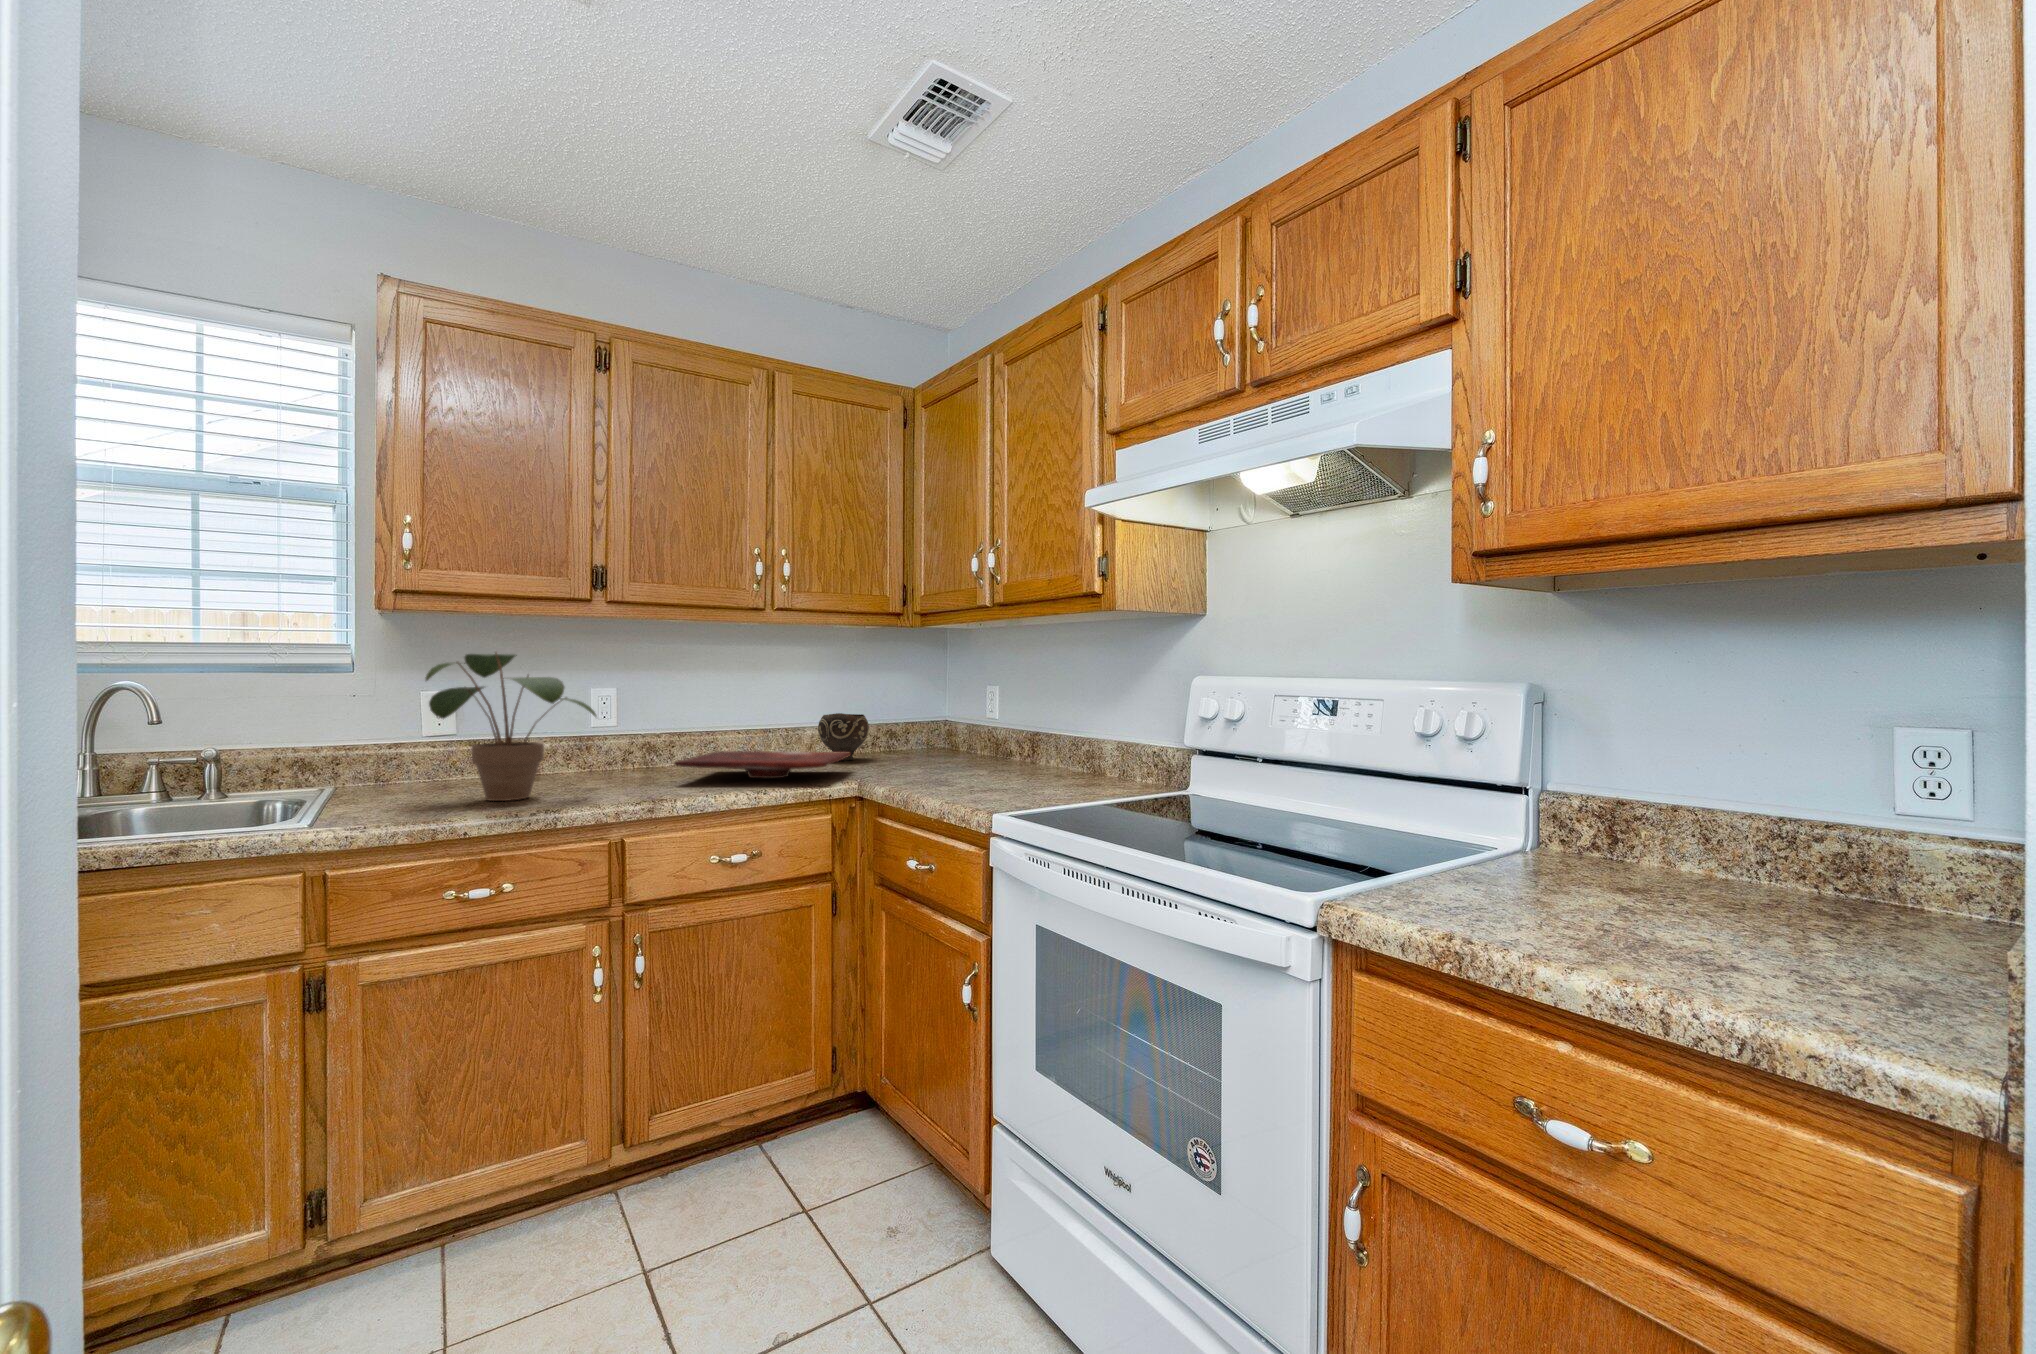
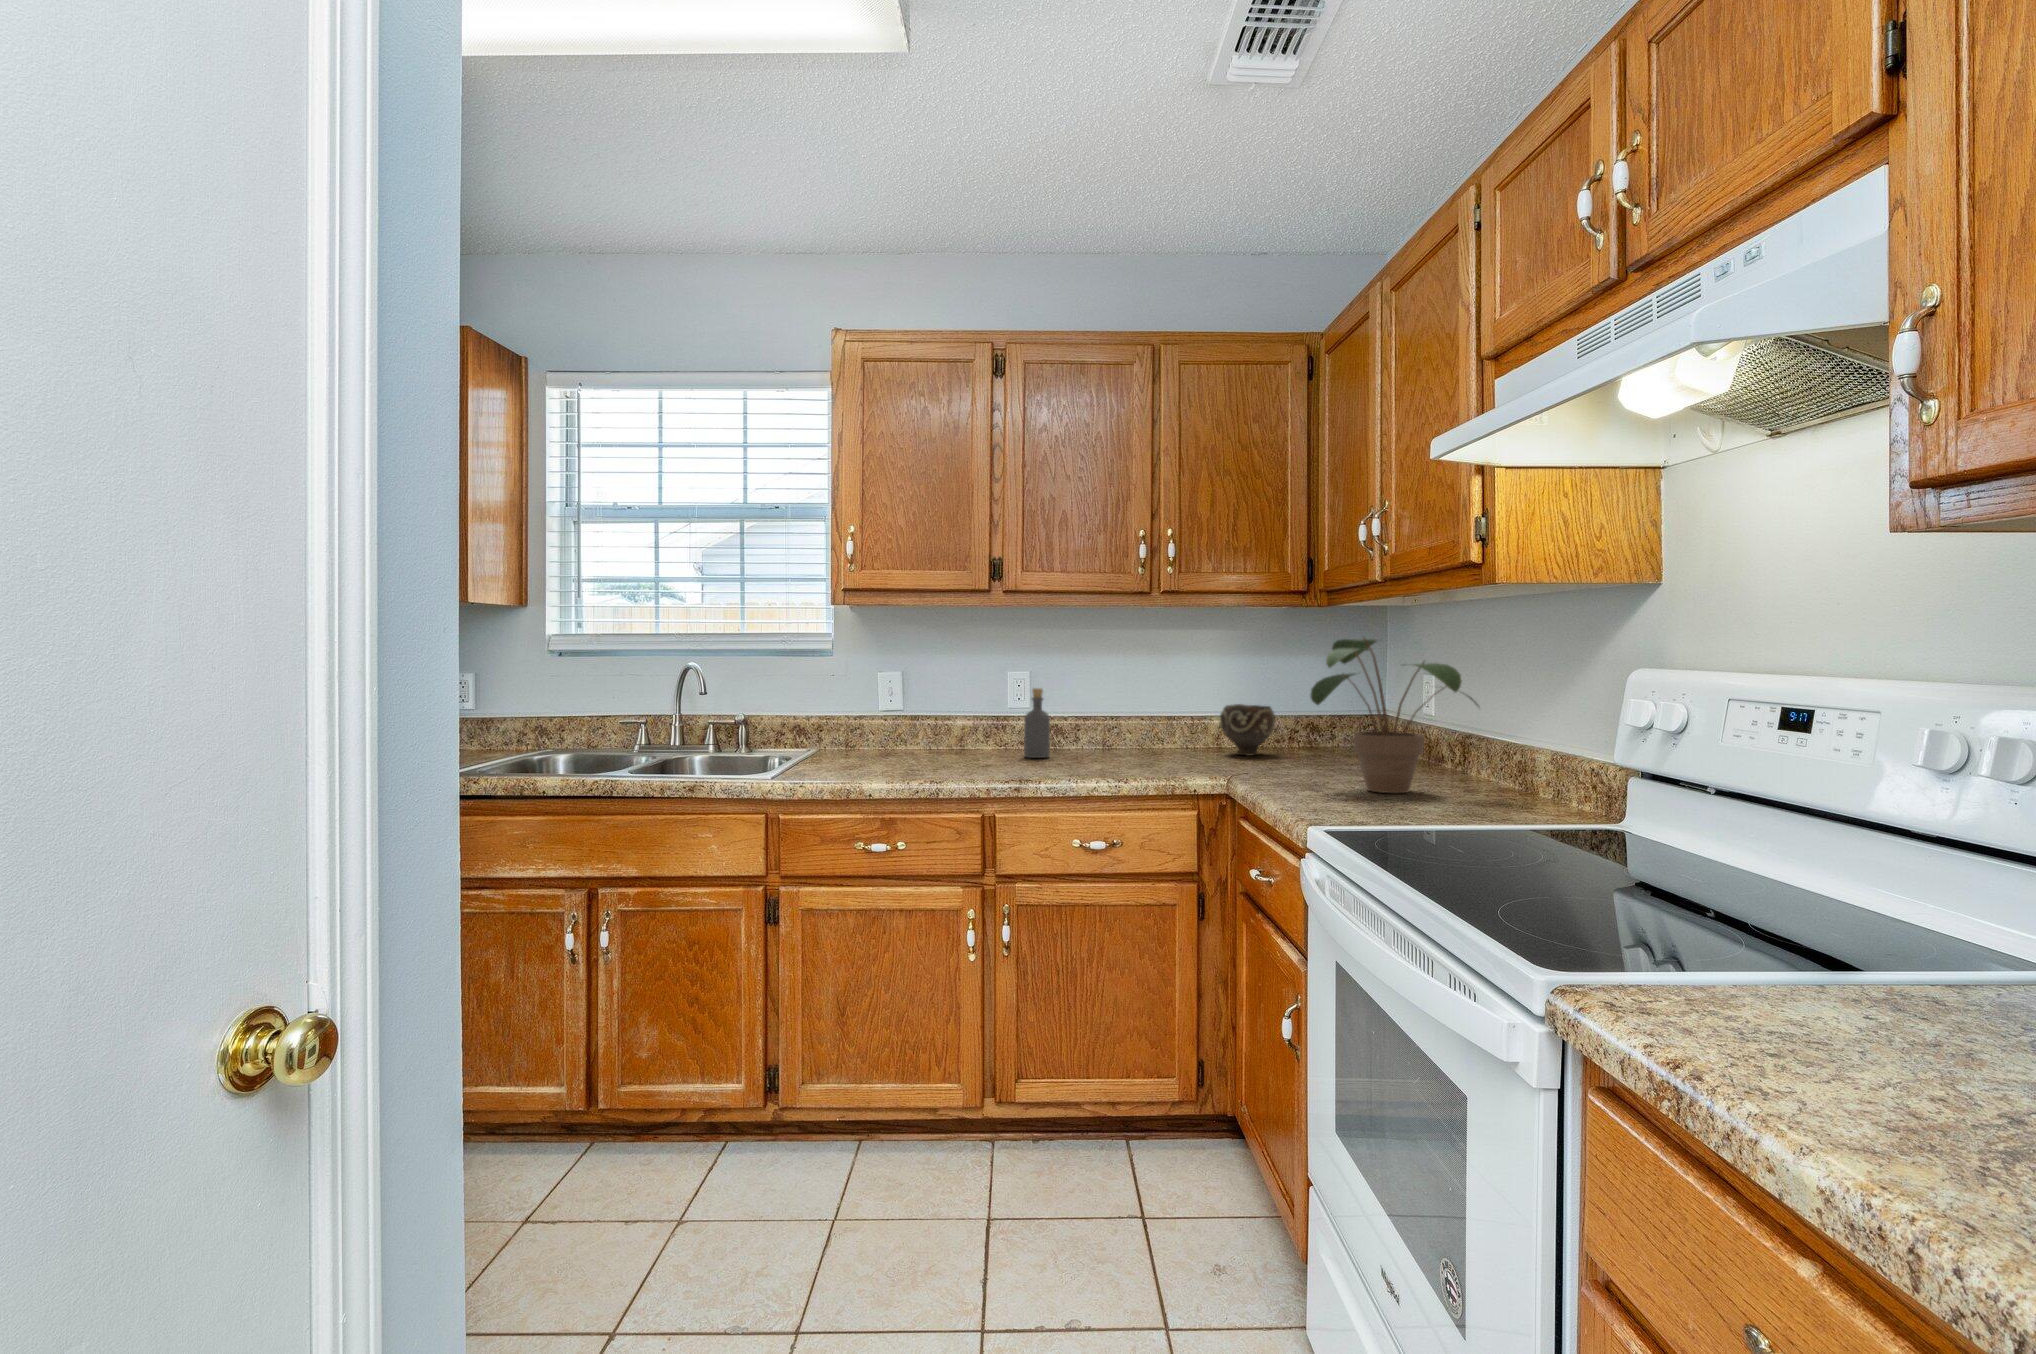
potted plant: present [425,653,596,801] -> present [1310,638,1480,793]
bottle: none [620,703,650,776] -> present [1024,688,1050,758]
cutting board: present [674,751,850,778] -> none [1056,739,1238,769]

